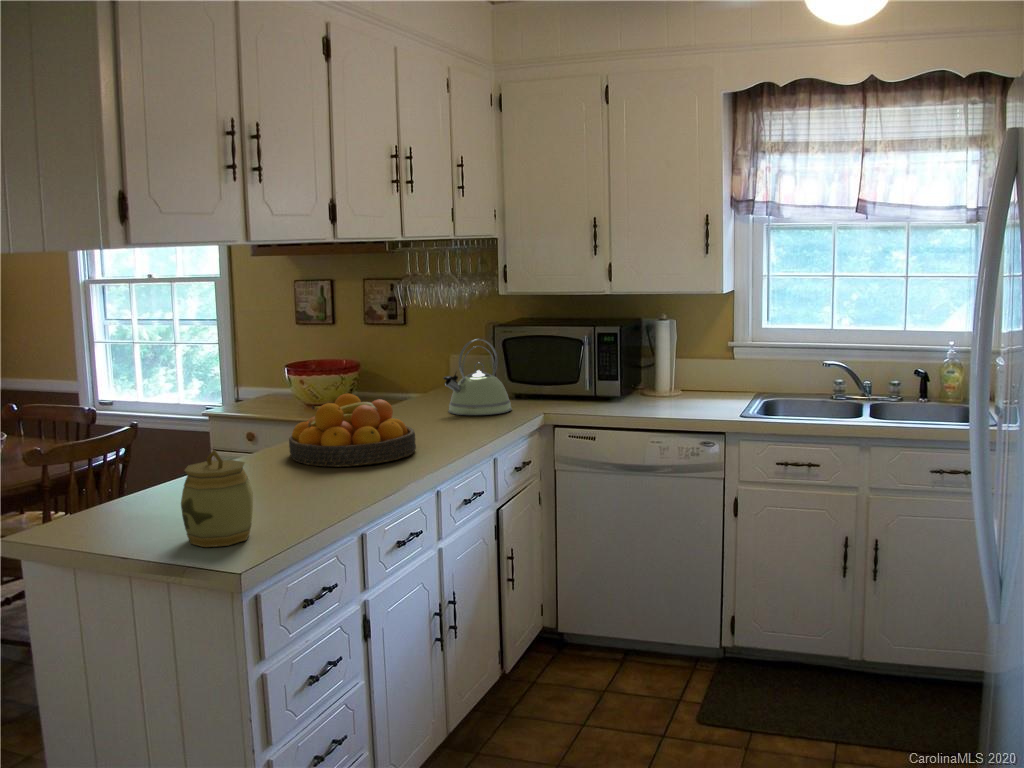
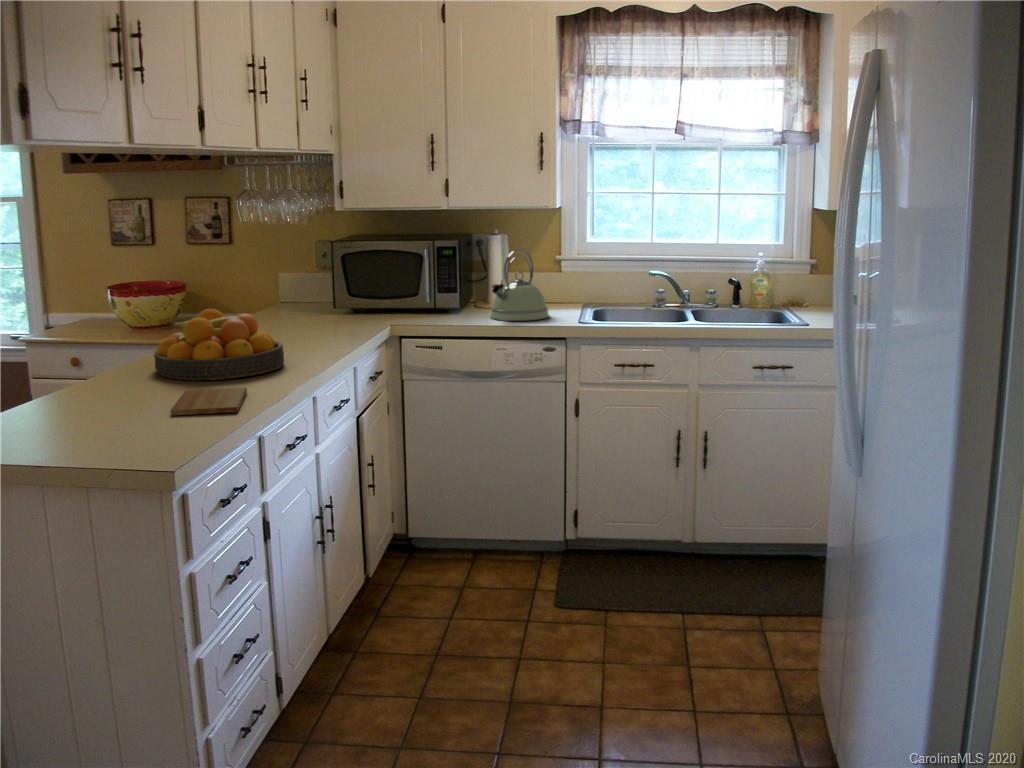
kettle: present [443,339,512,415] -> present [490,249,549,321]
jar: present [181,450,253,547] -> none [92,358,163,453]
cutting board: none [276,477,363,506] -> present [171,387,247,416]

